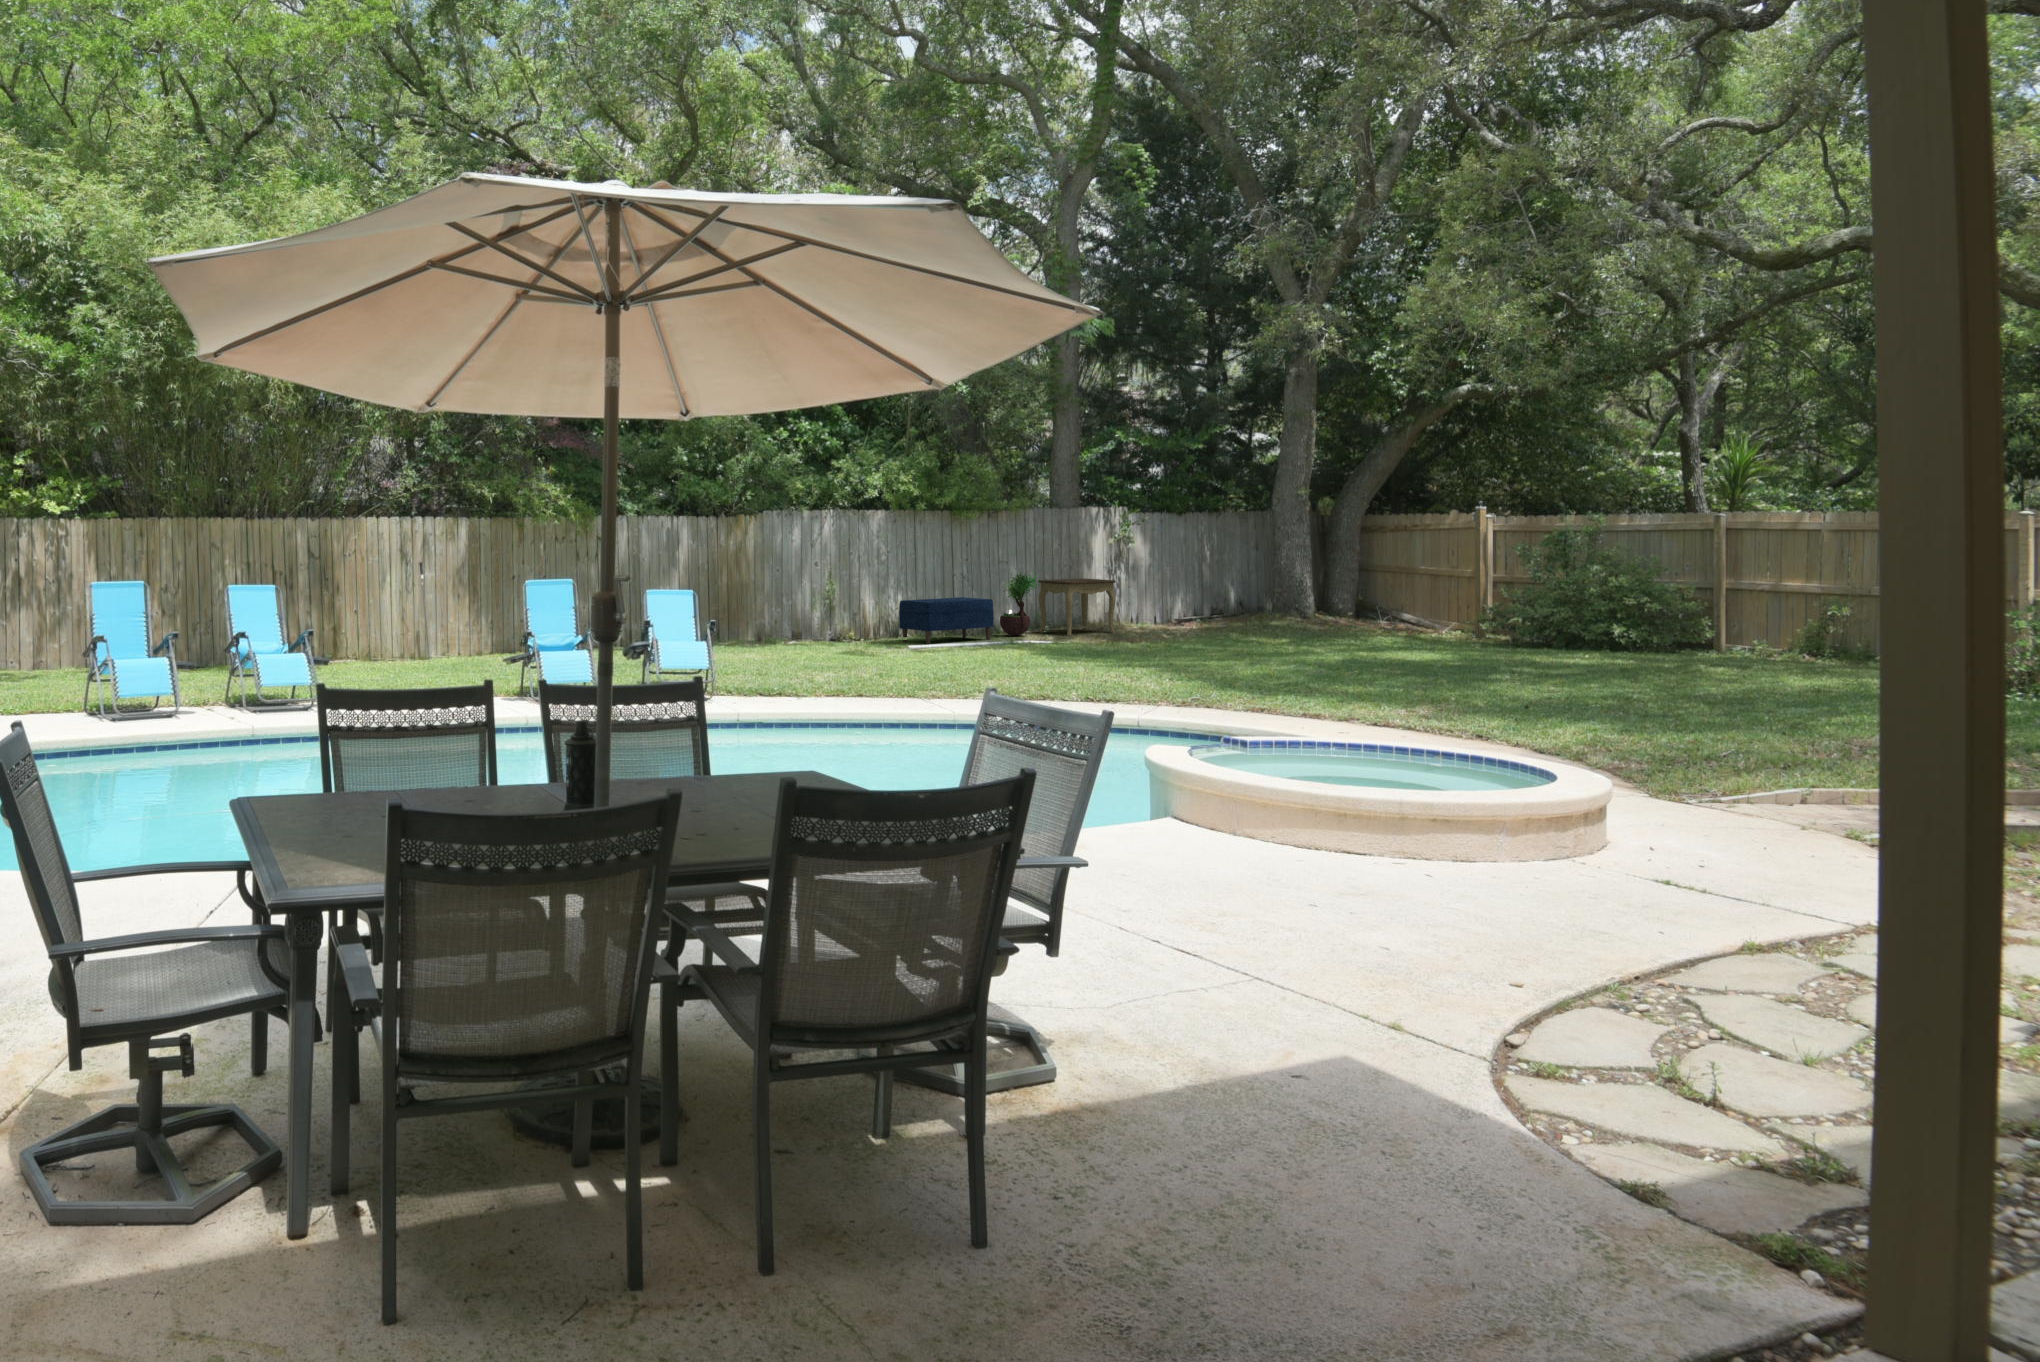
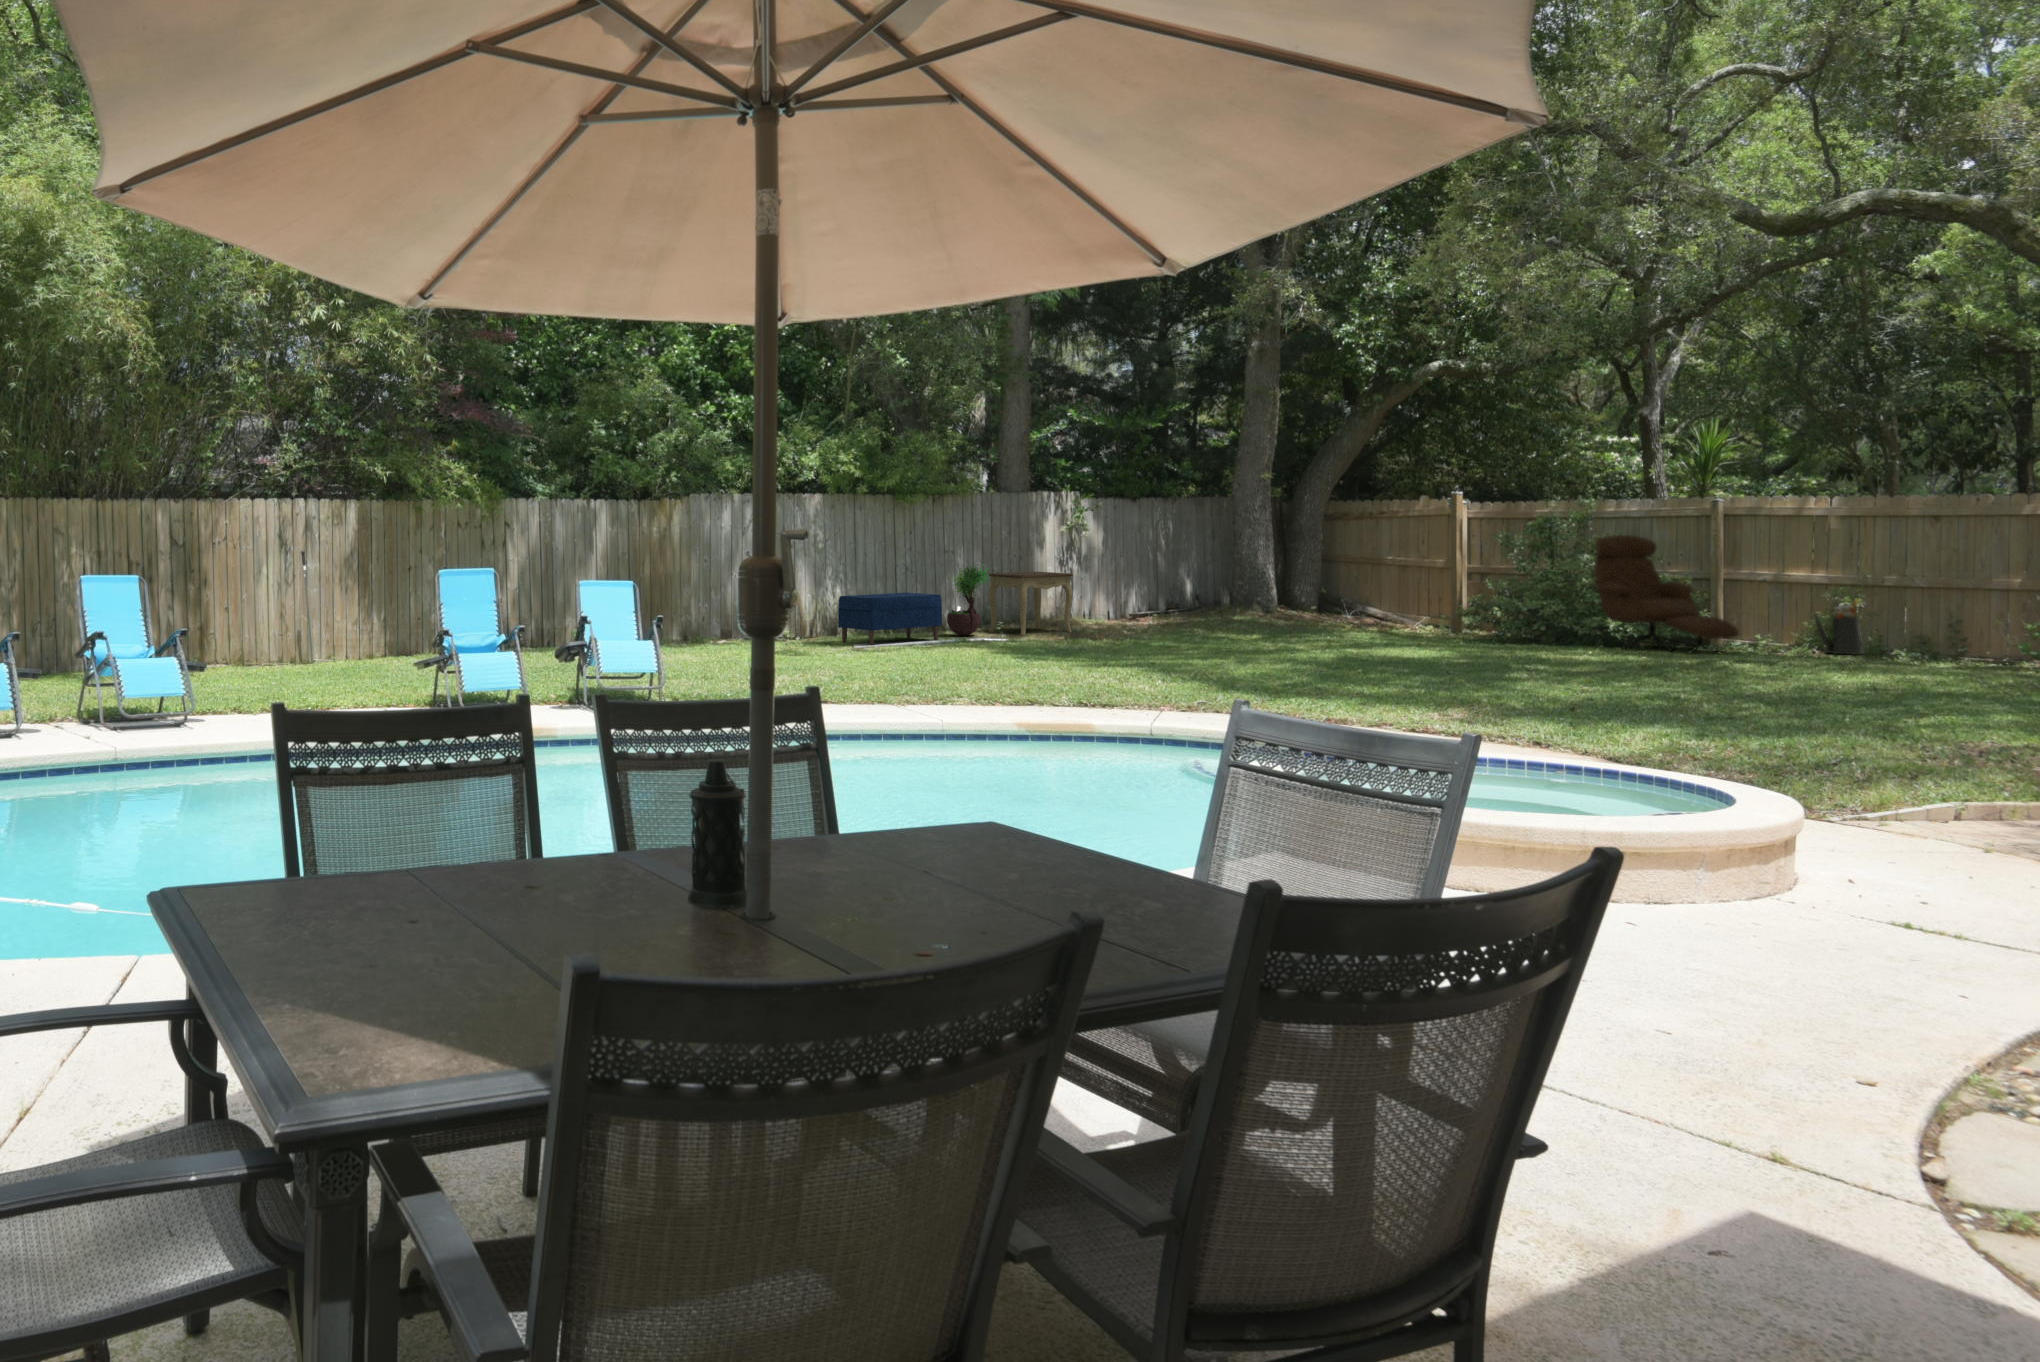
lounge chair: none [1593,546,1728,656] -> present [1595,535,1739,654]
watering can: none [1799,604,1853,656] -> present [1815,602,1870,655]

